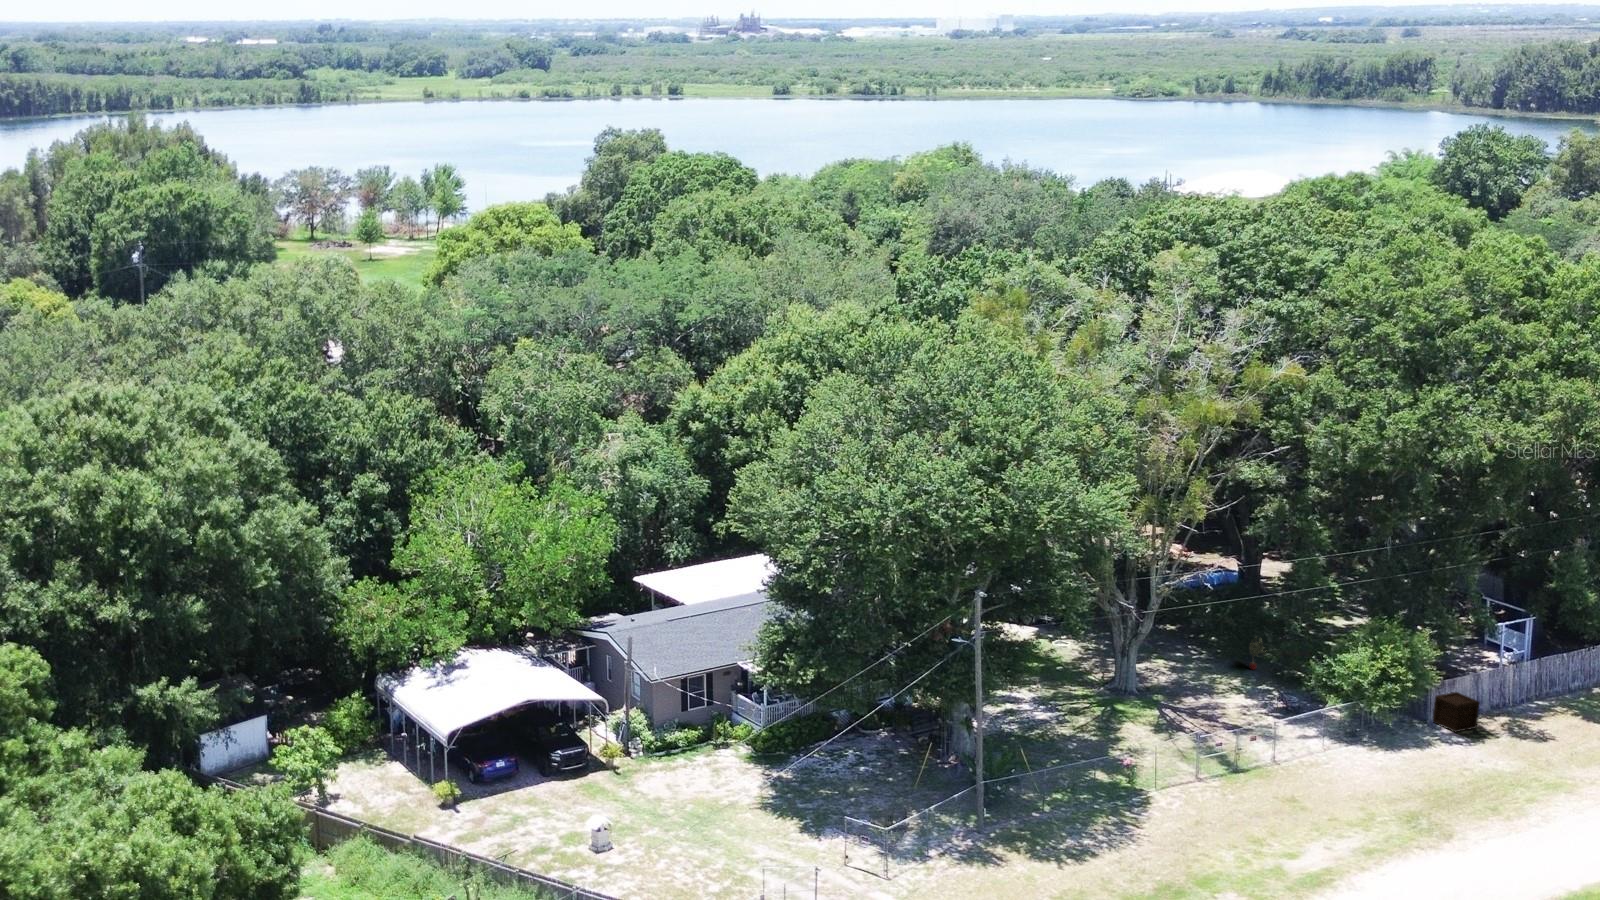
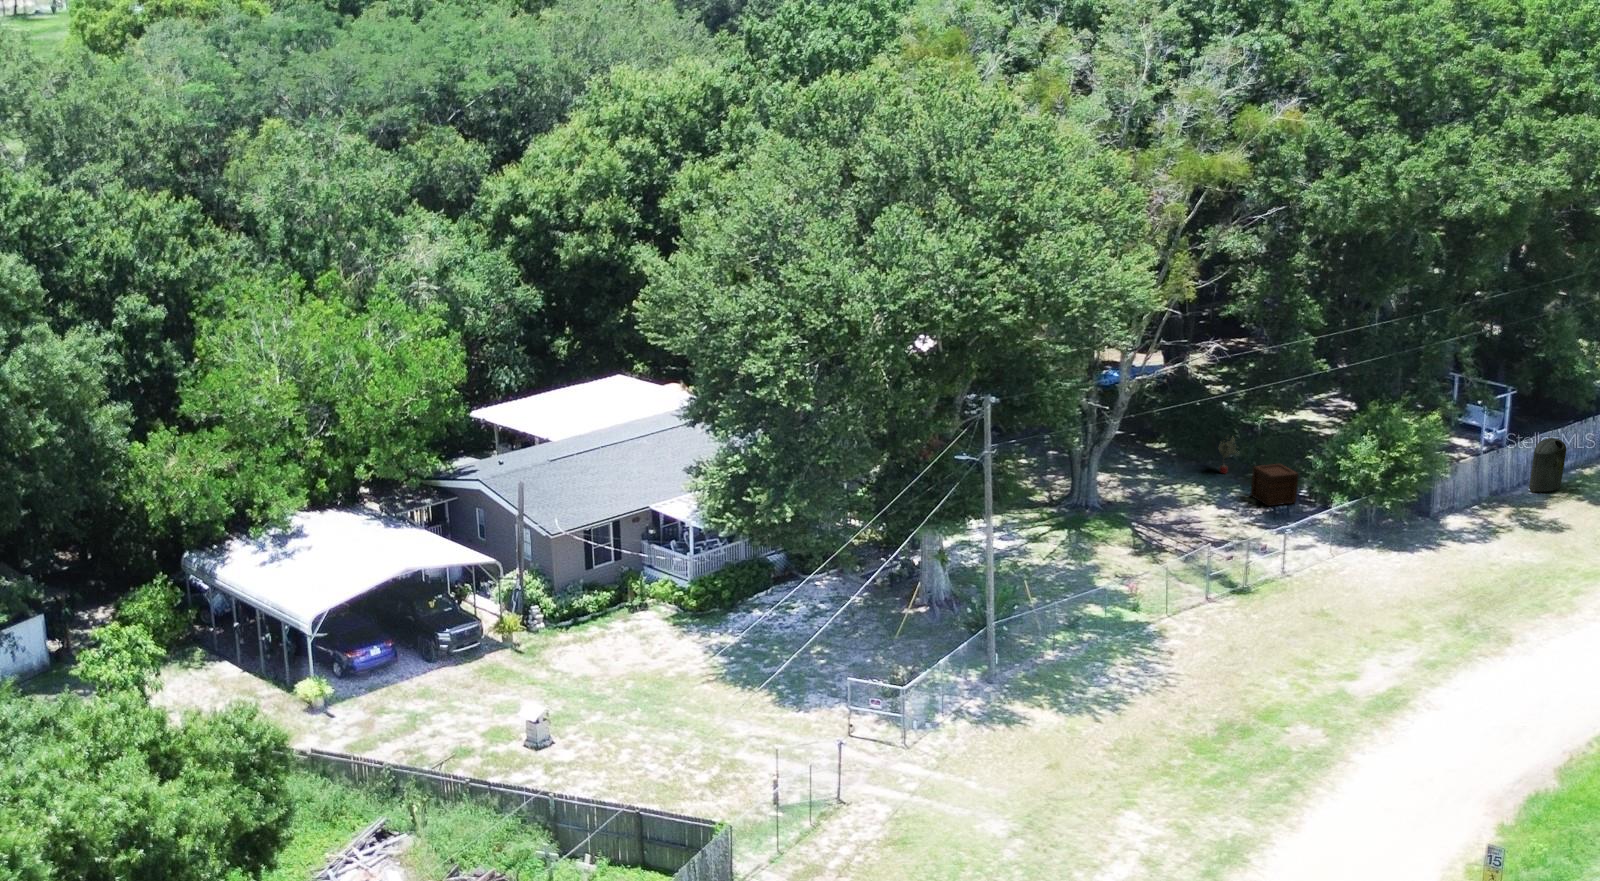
trash can: none [1531,659,1567,708] -> present [1529,438,1566,493]
wooden crate: present [1433,692,1480,732] -> present [1251,464,1298,506]

